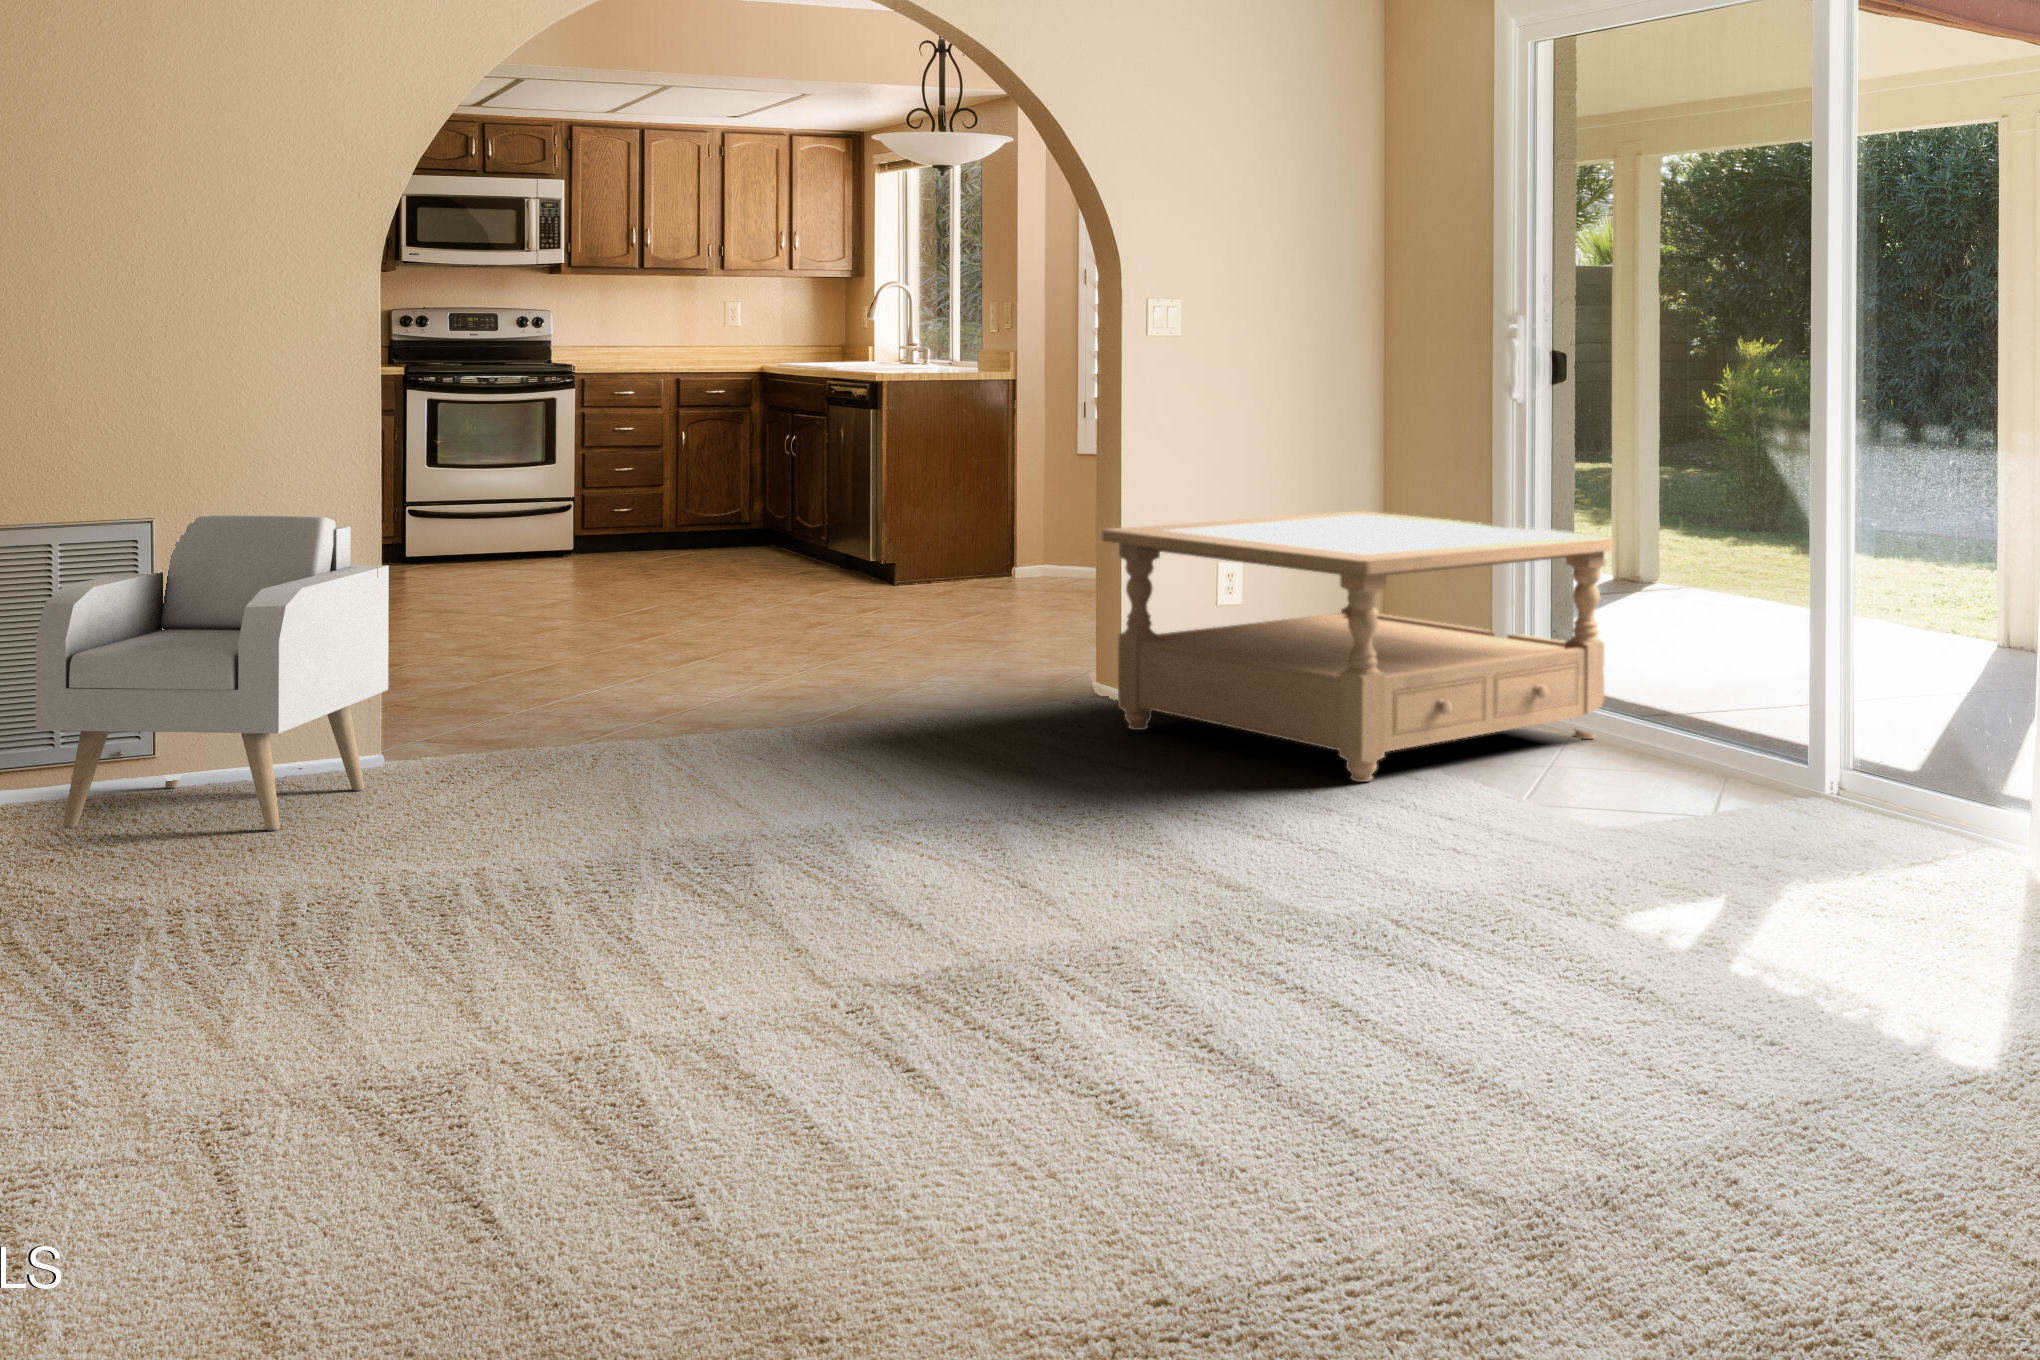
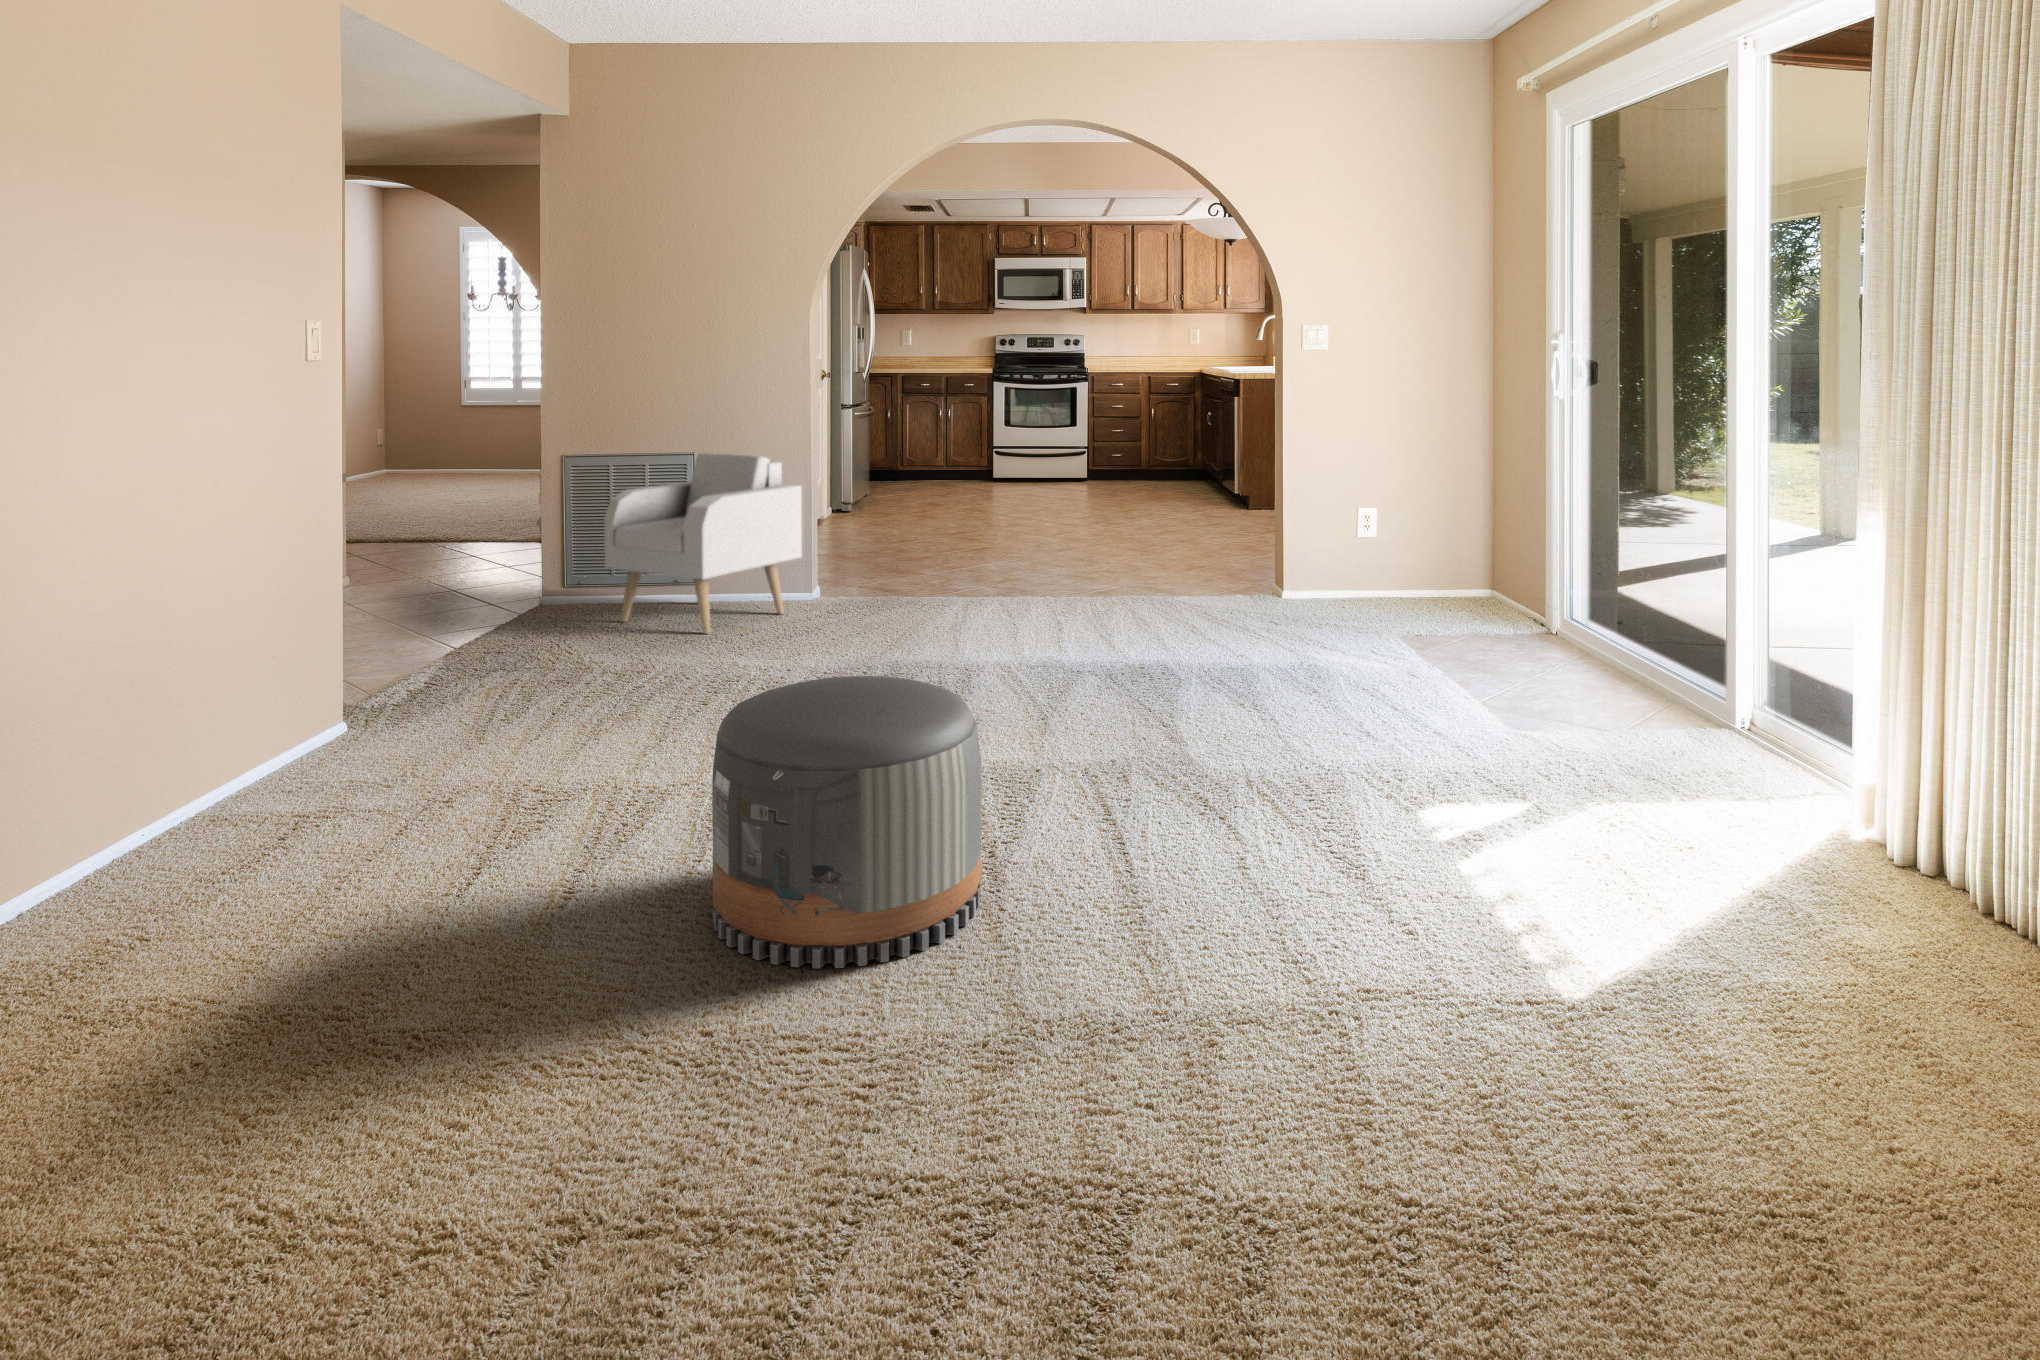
coffee table: present [1102,512,1613,782] -> none [1245,472,1624,671]
pouf: none [942,804,1315,1194] -> present [712,676,981,968]

